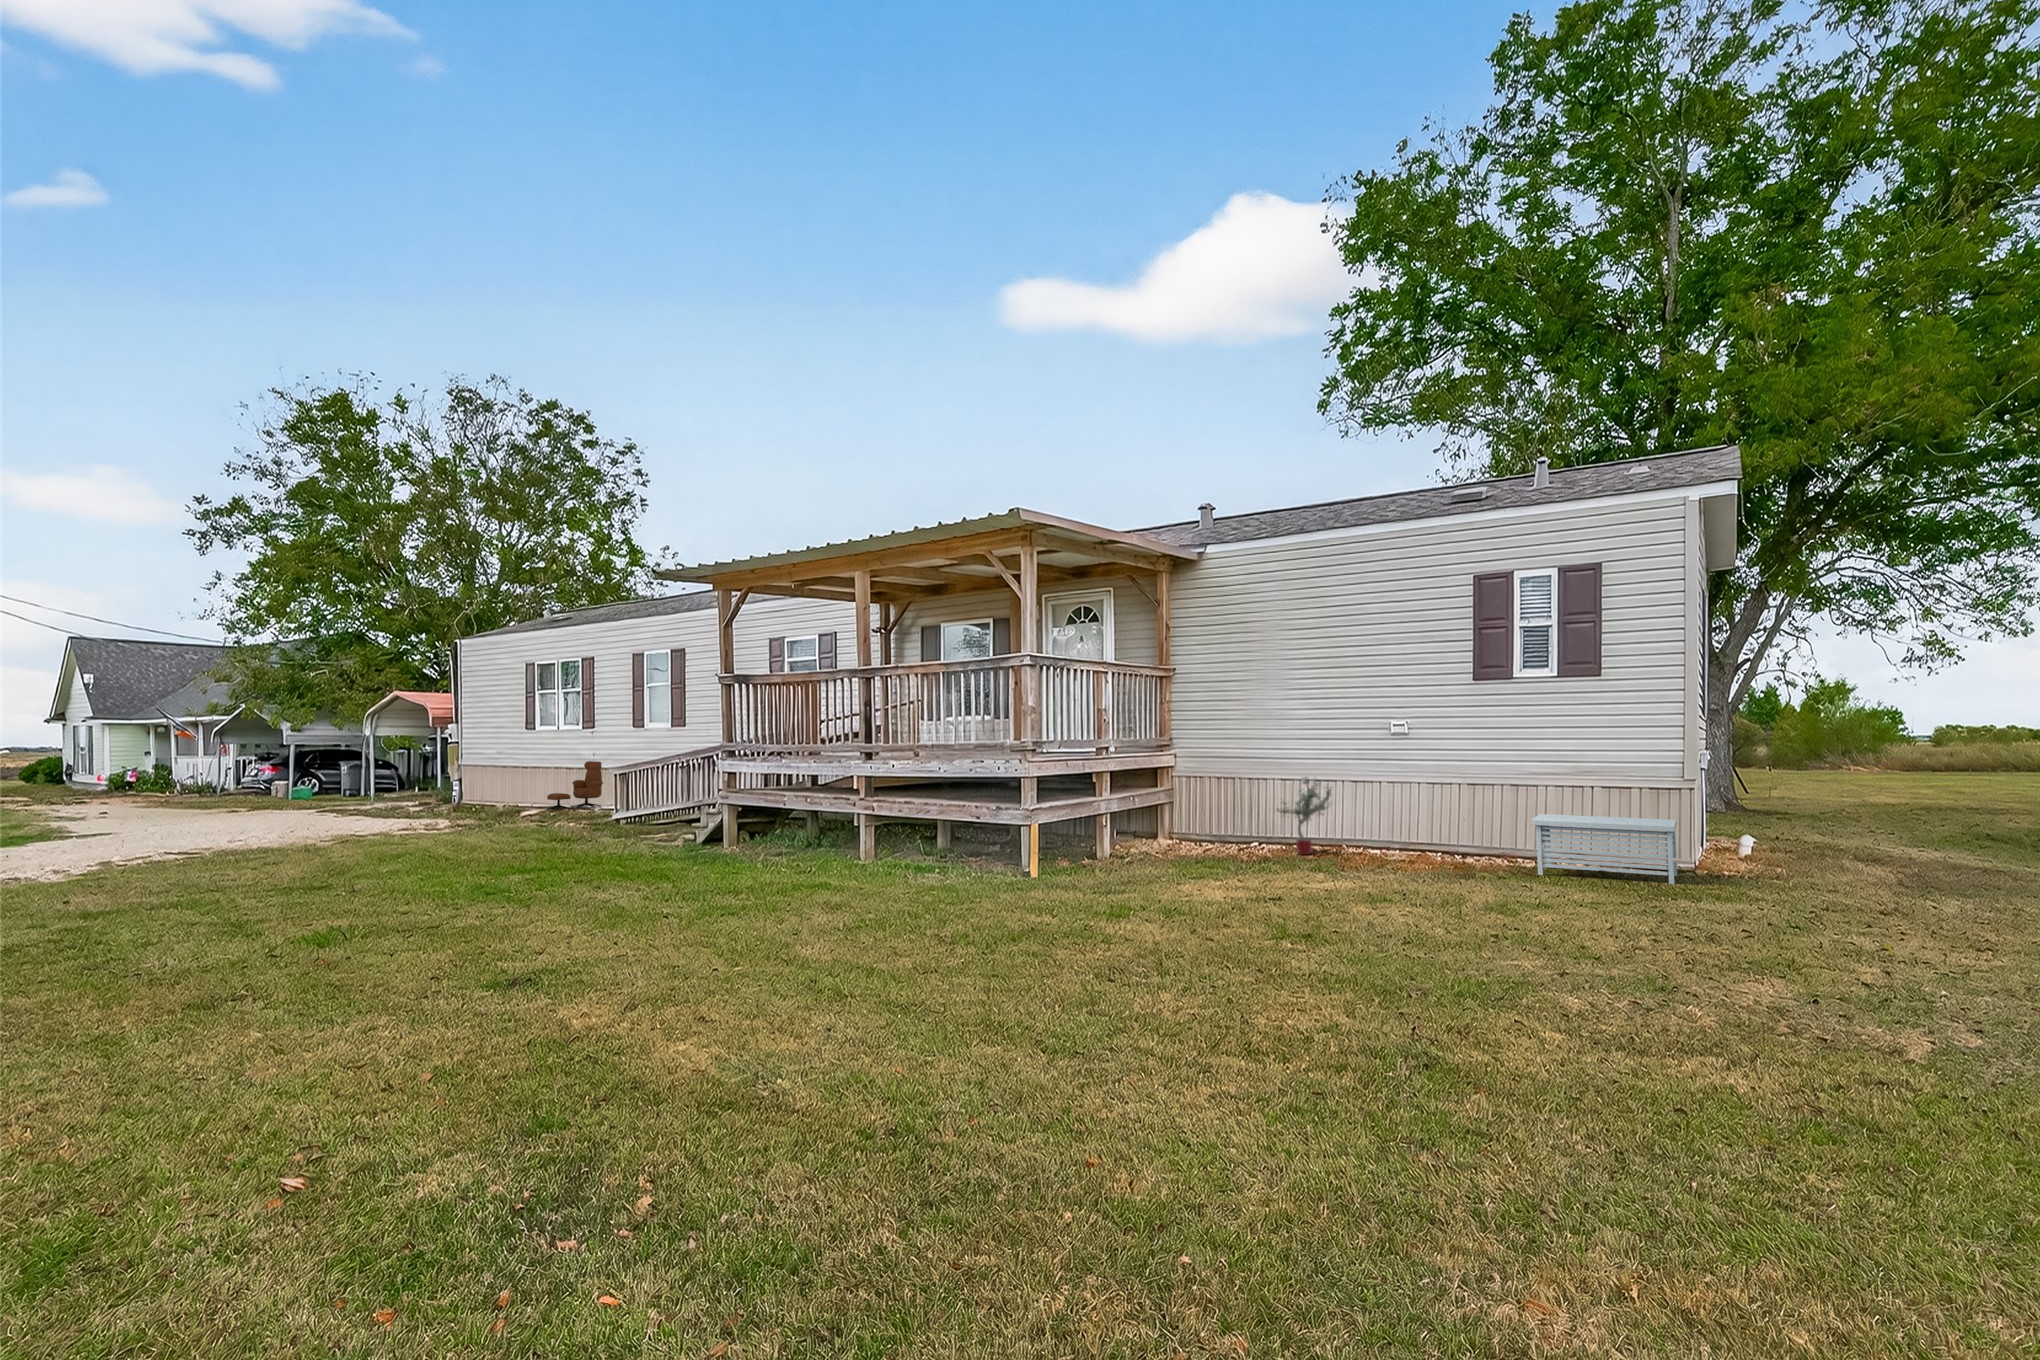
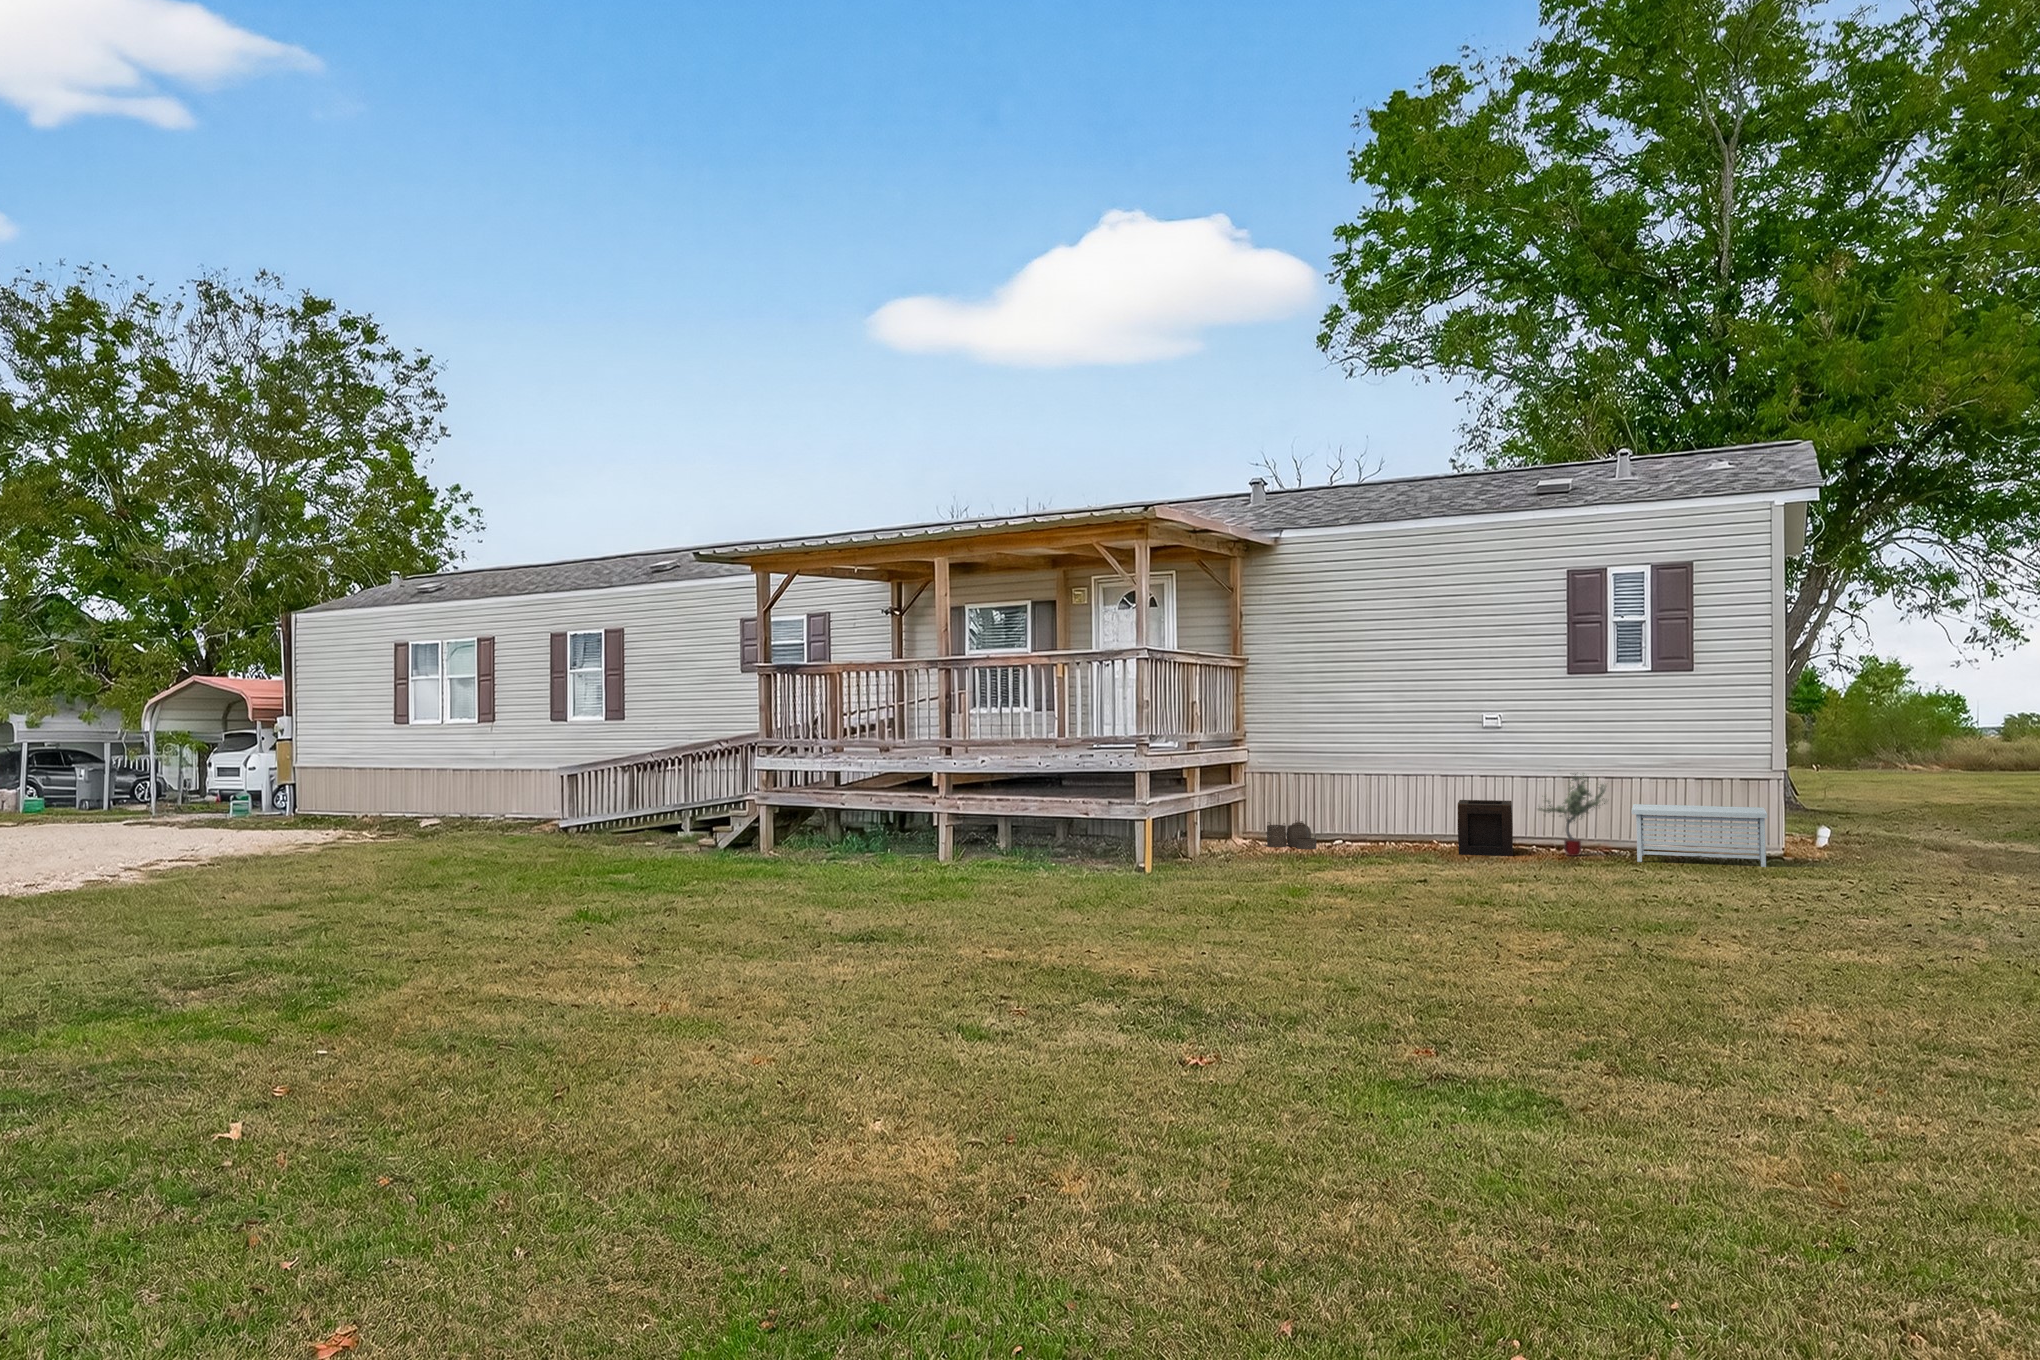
lounge chair: present [545,761,603,810] -> none [449,760,513,818]
potted tree: present [1277,777,1331,855] -> present [1538,773,1606,856]
wooden crate: none [1359,807,1421,866] -> present [1458,800,1513,856]
woven basket: none [1184,824,1231,854] -> present [1267,821,1316,849]

